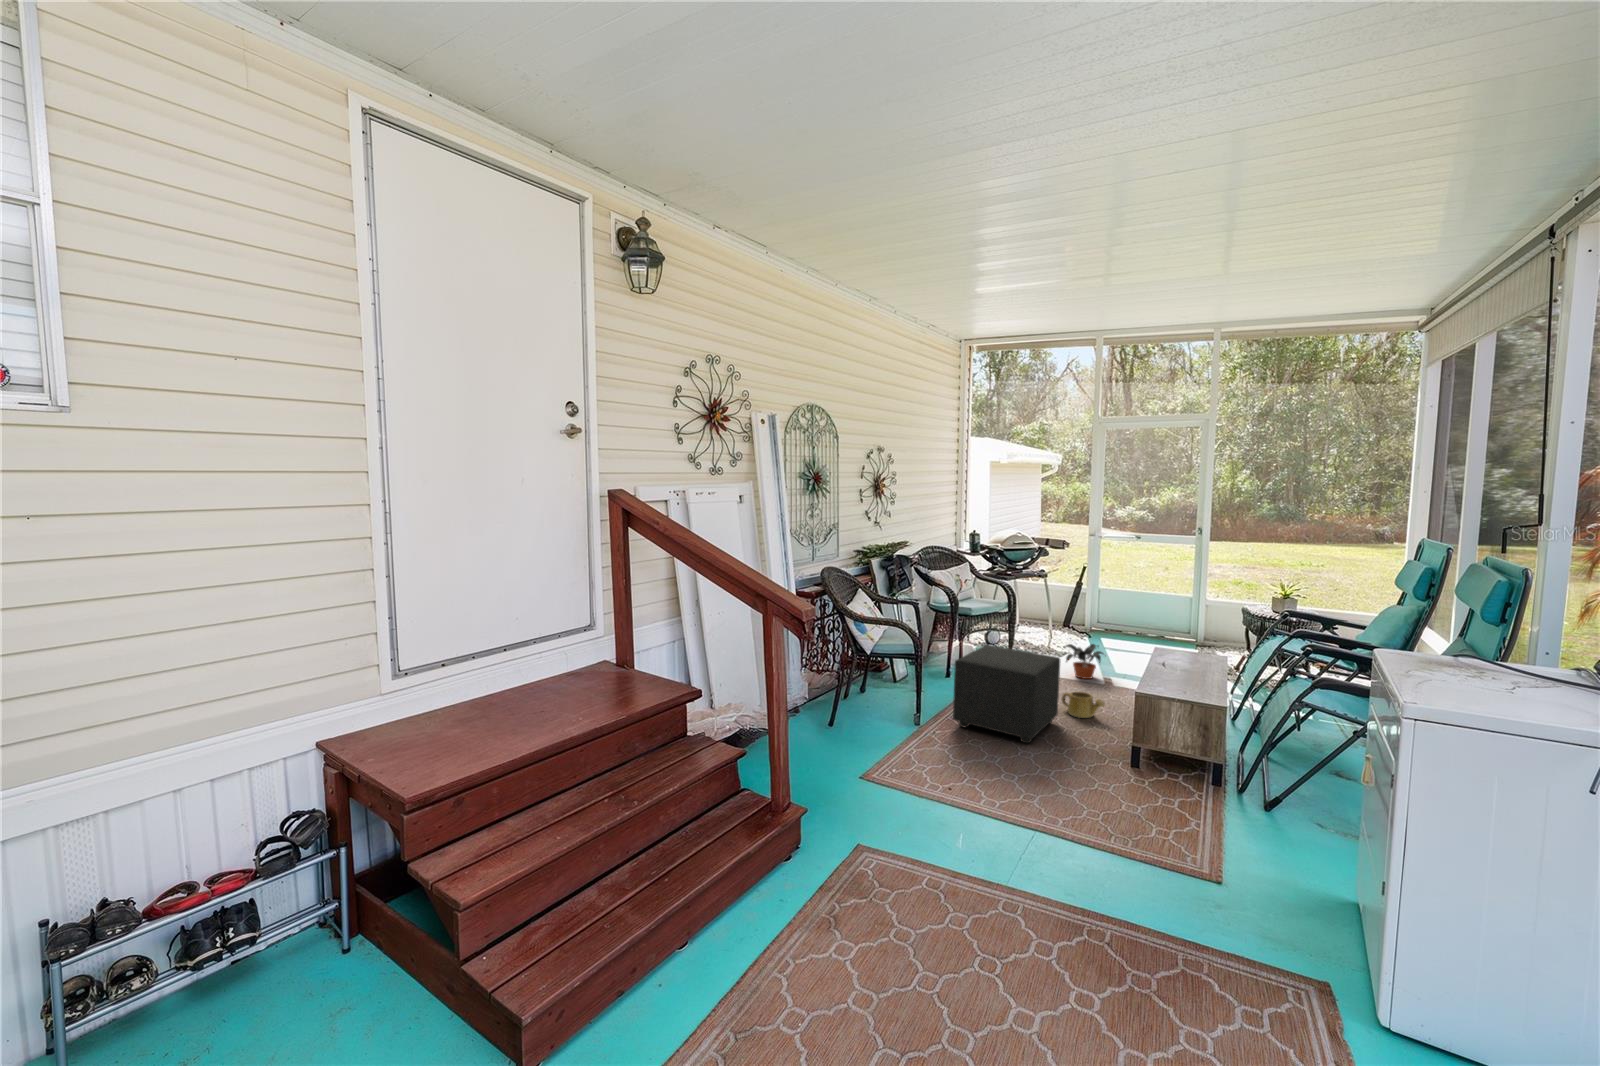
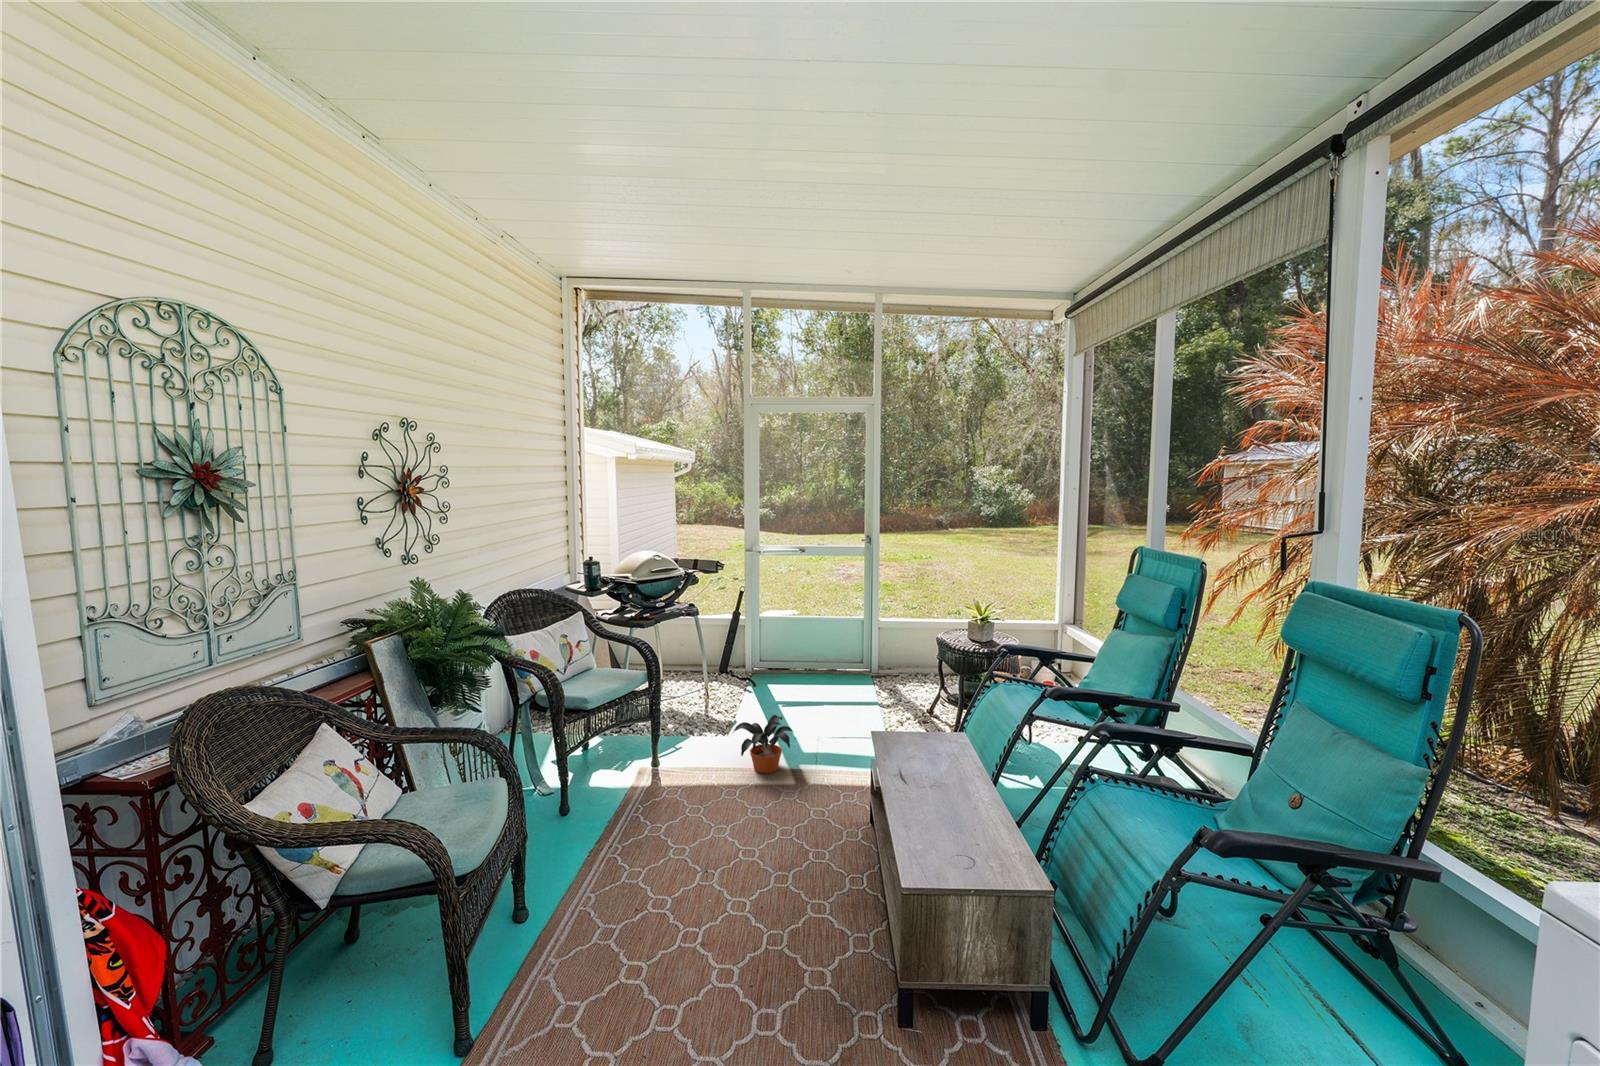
ottoman: present [953,645,1060,743] -> none [542,787,752,1019]
watering can: present [1062,691,1105,718] -> none [750,828,822,882]

